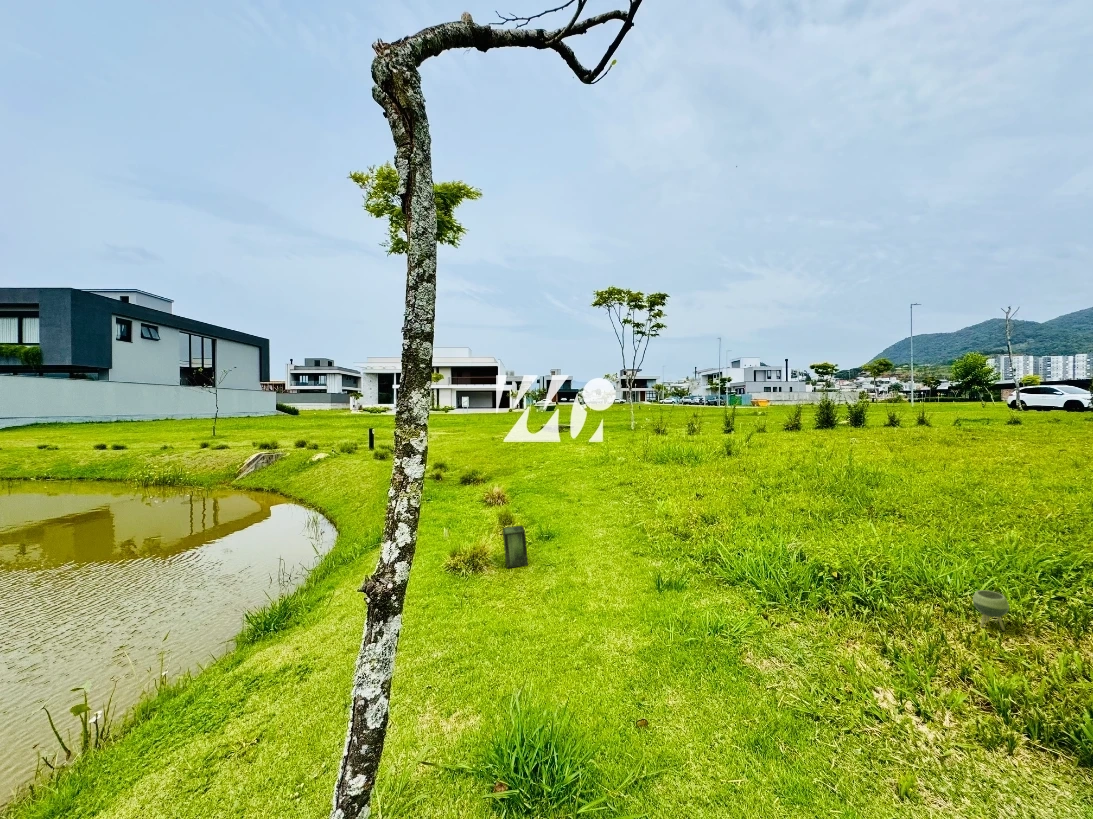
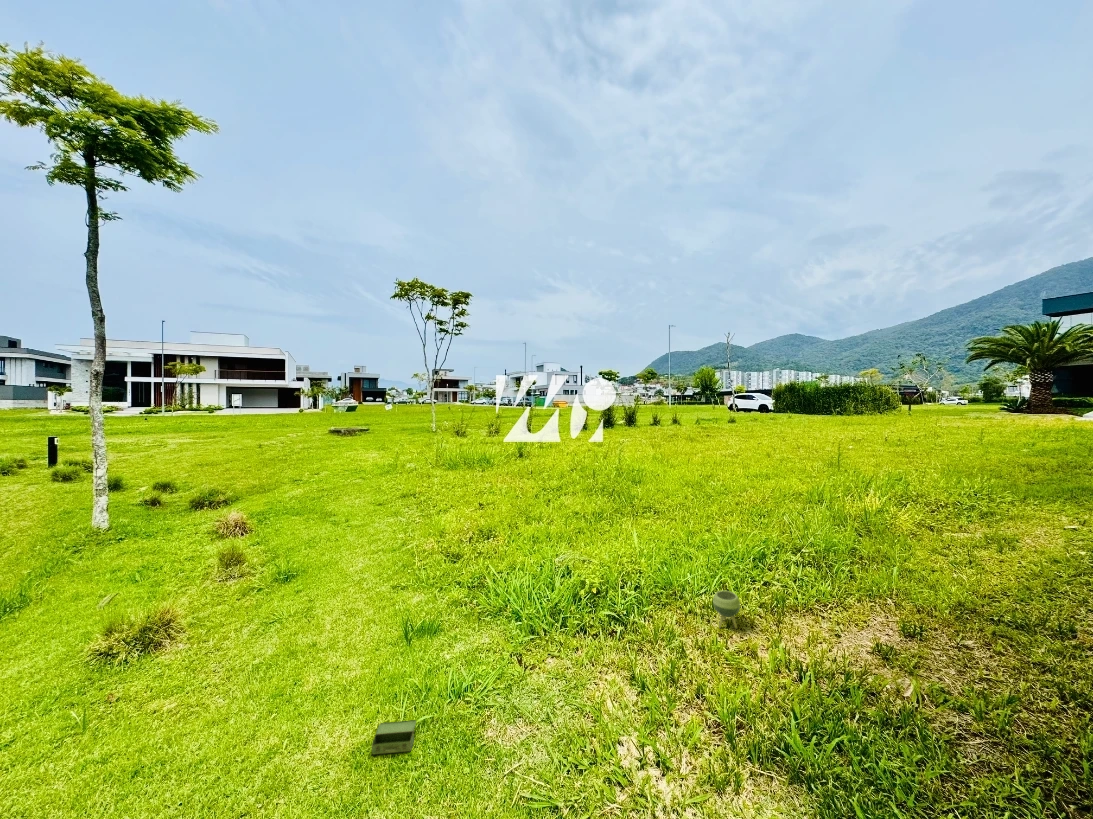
storage box: present [503,525,528,568] -> none [212,567,252,630]
toolbox: none [642,645,673,668] -> present [372,720,416,754]

